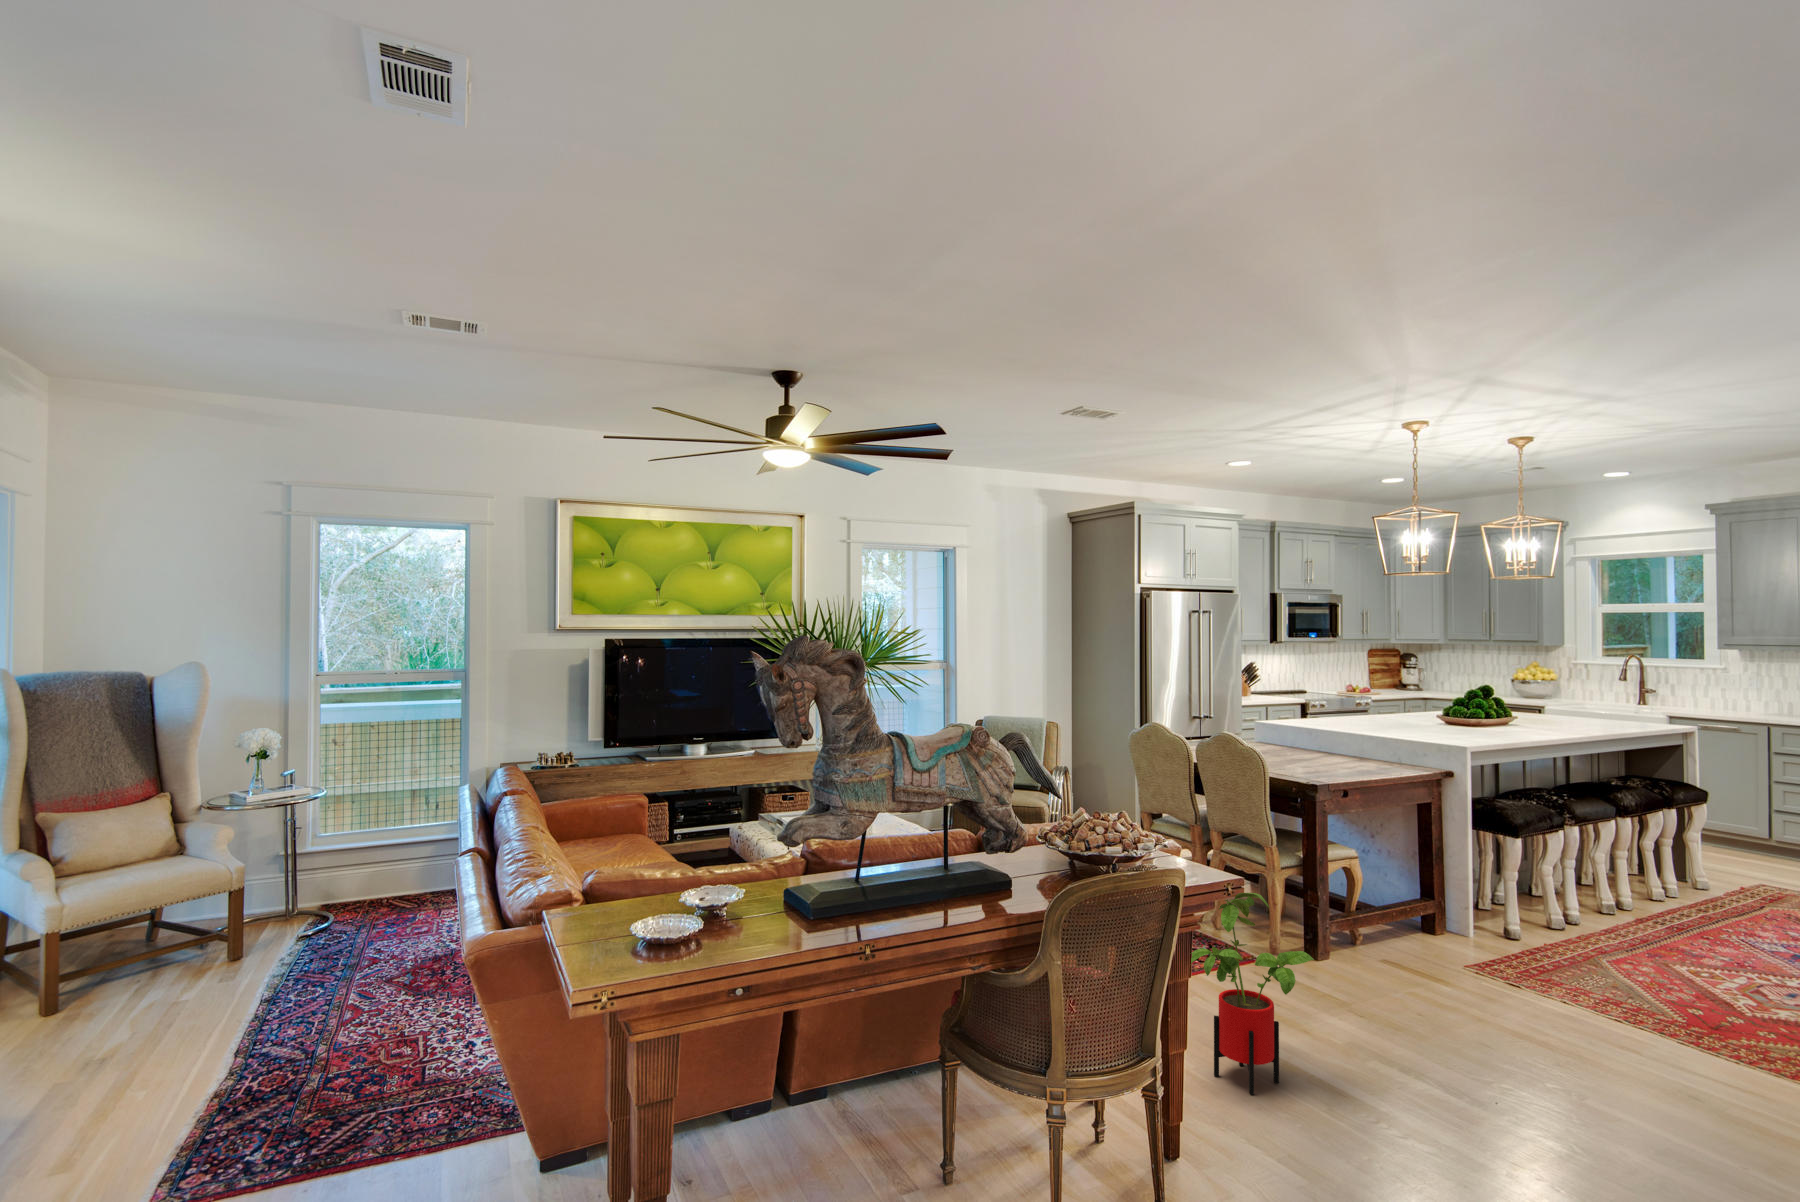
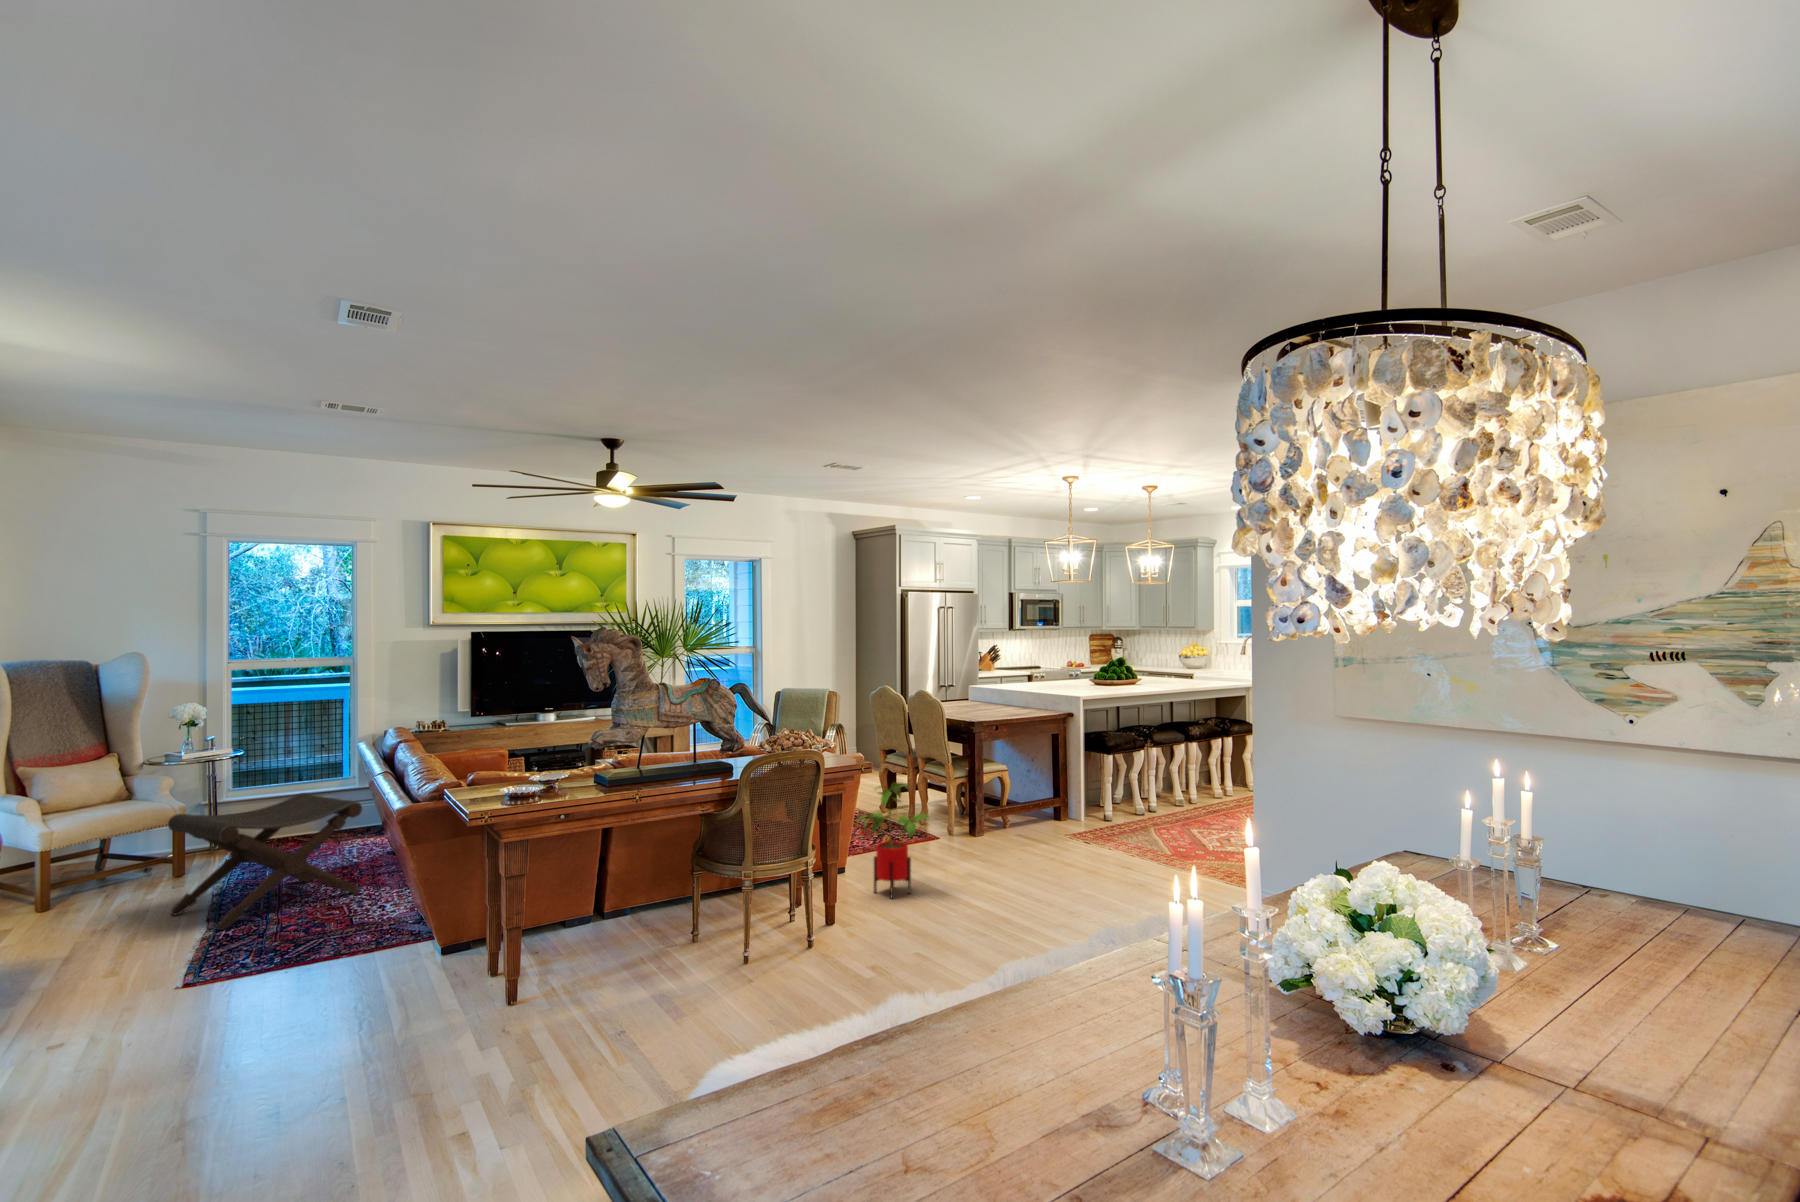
footstool: none [187,861,450,1083] -> present [168,793,362,930]

